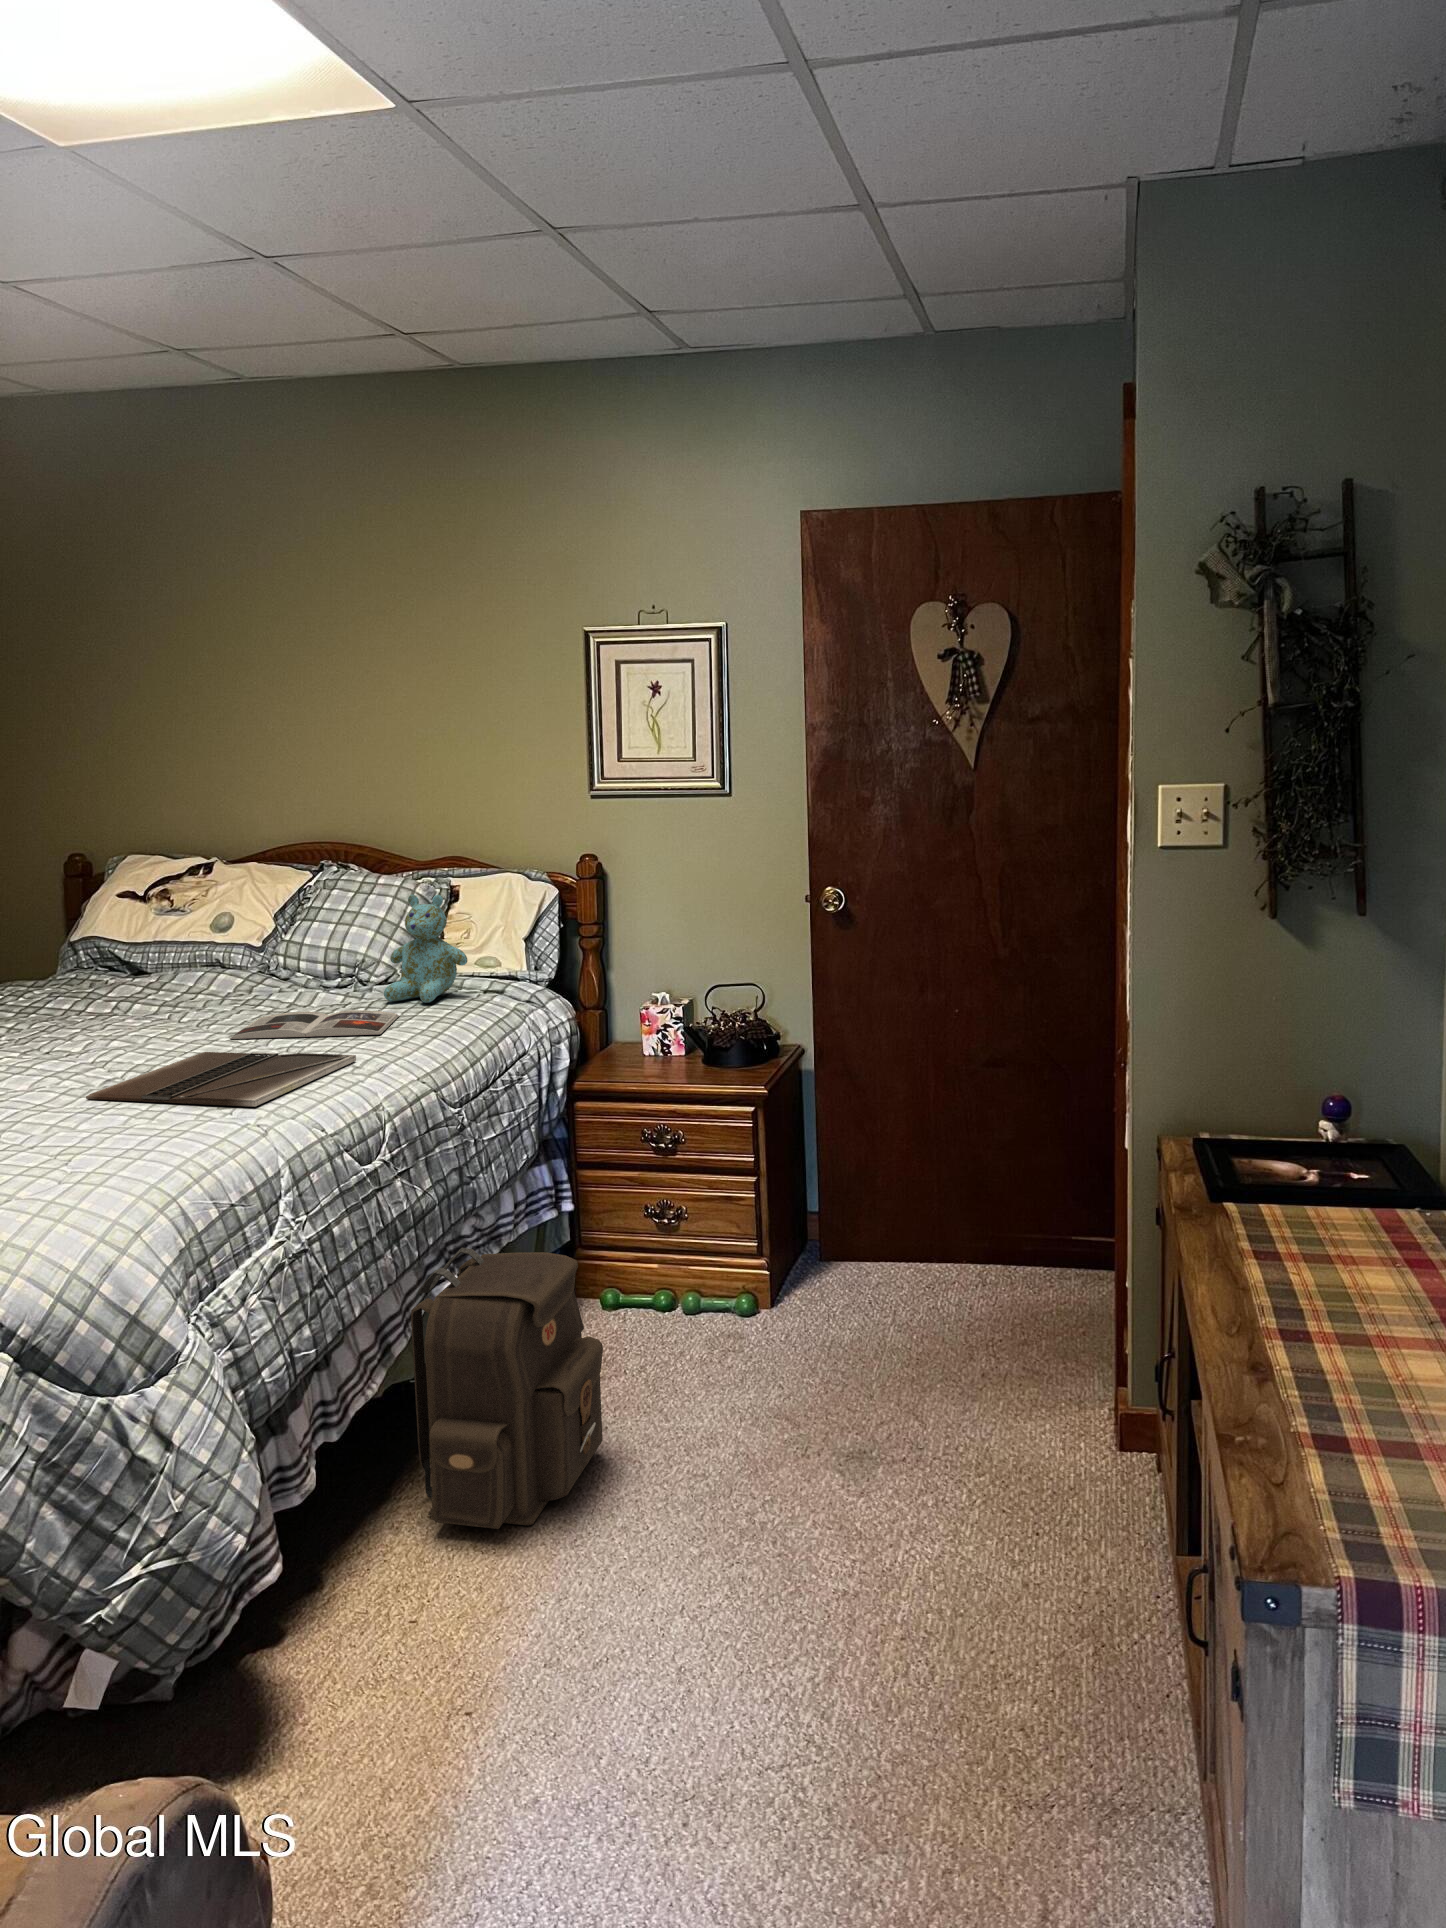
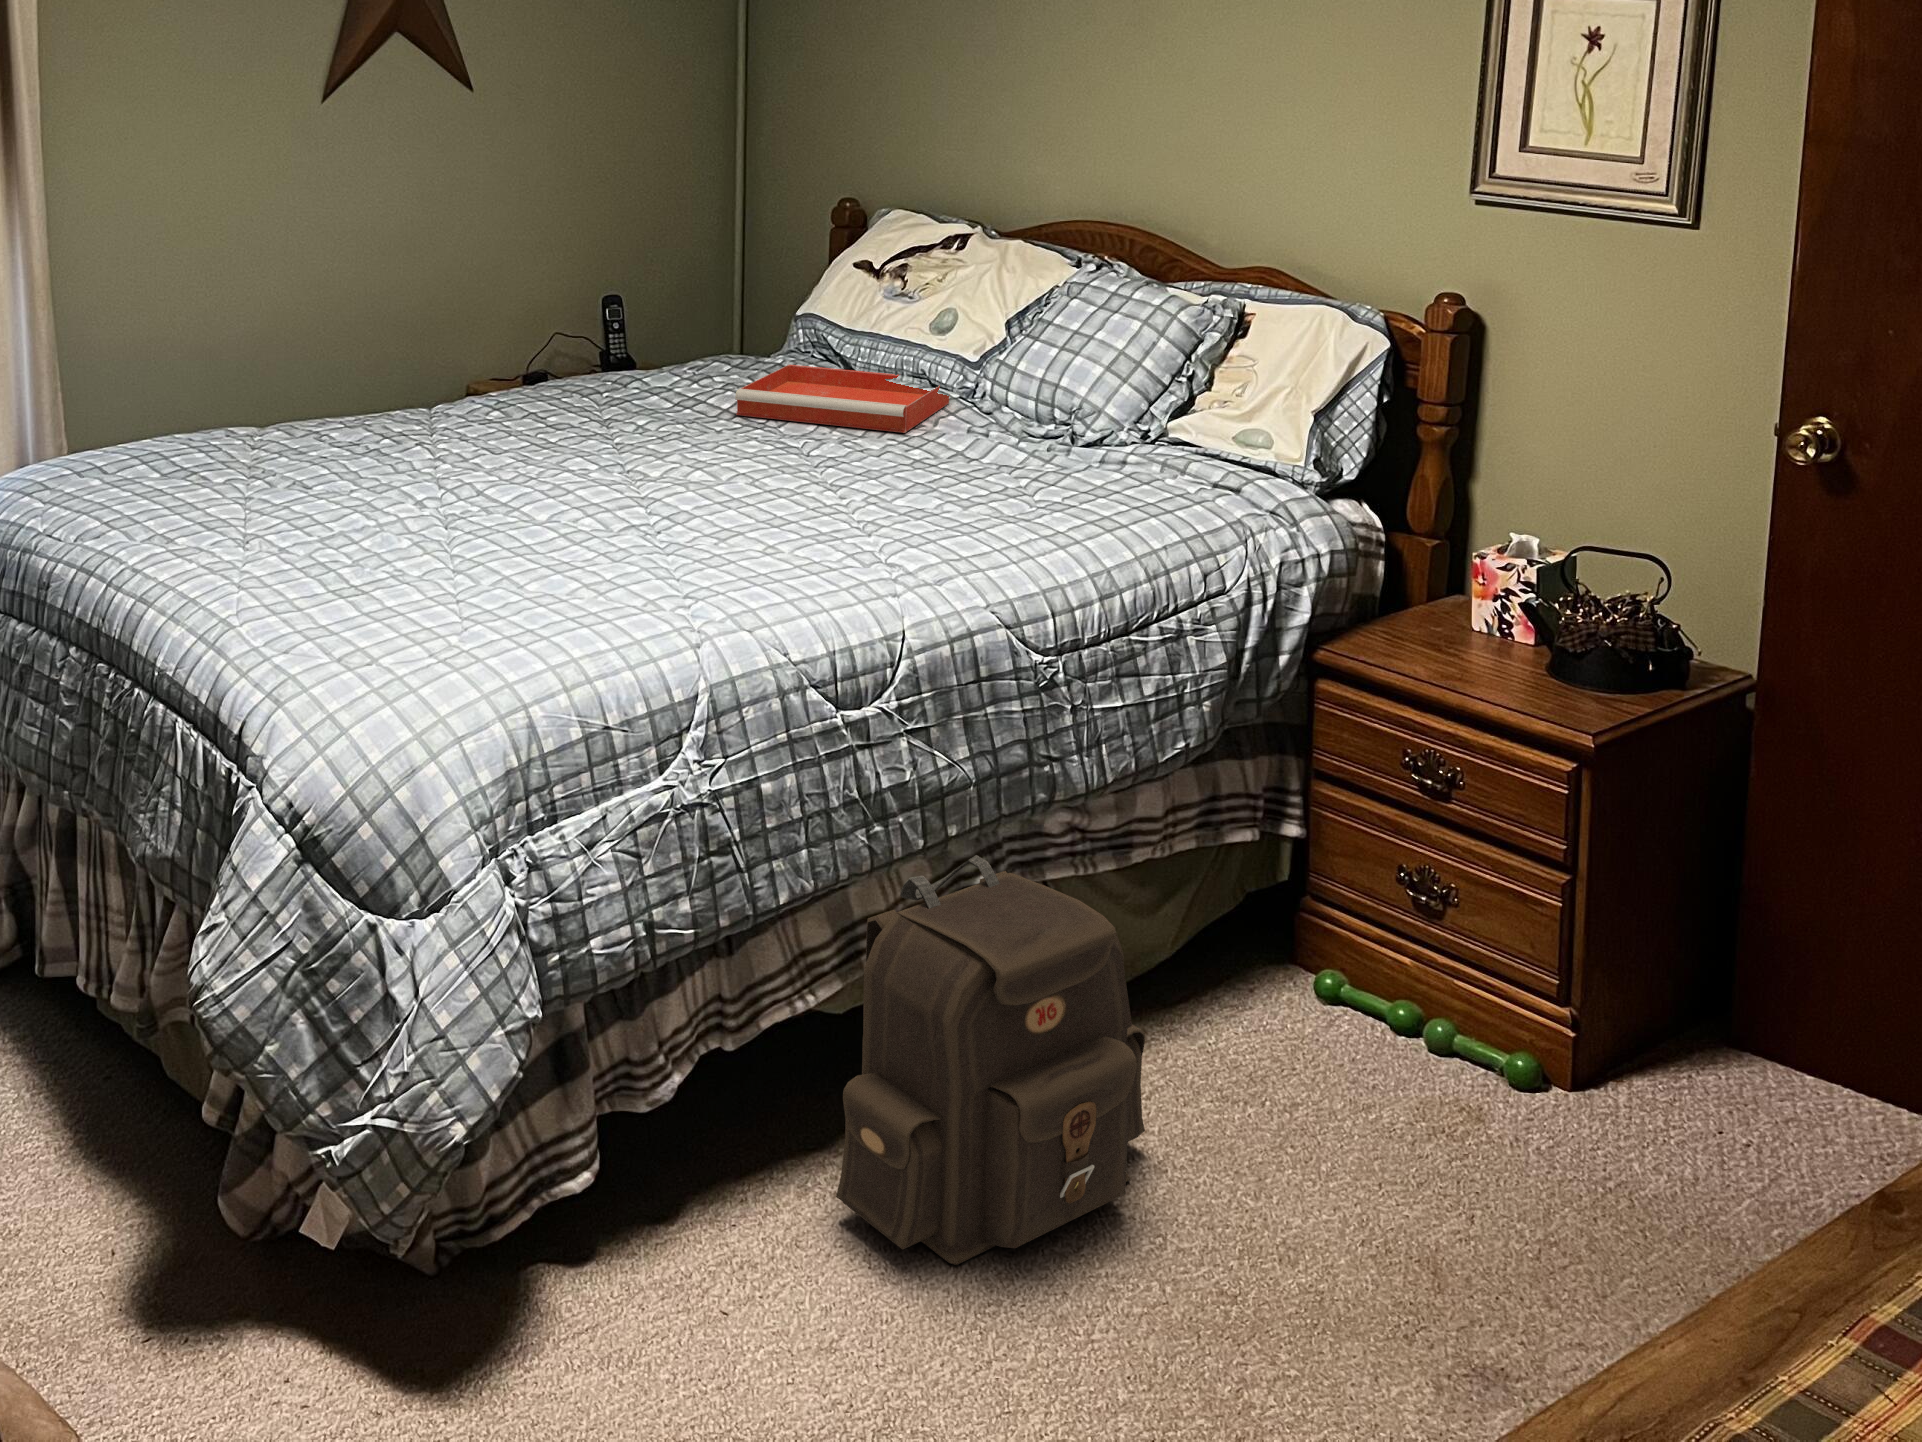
stuffed bear: present [384,895,467,1003] -> none [1071,328,1194,487]
tray: none [78,965,239,1013] -> present [735,365,949,433]
magazine: present [230,1010,399,1039] -> none [828,466,1059,527]
laptop: present [86,1052,356,1107] -> none [590,507,914,606]

